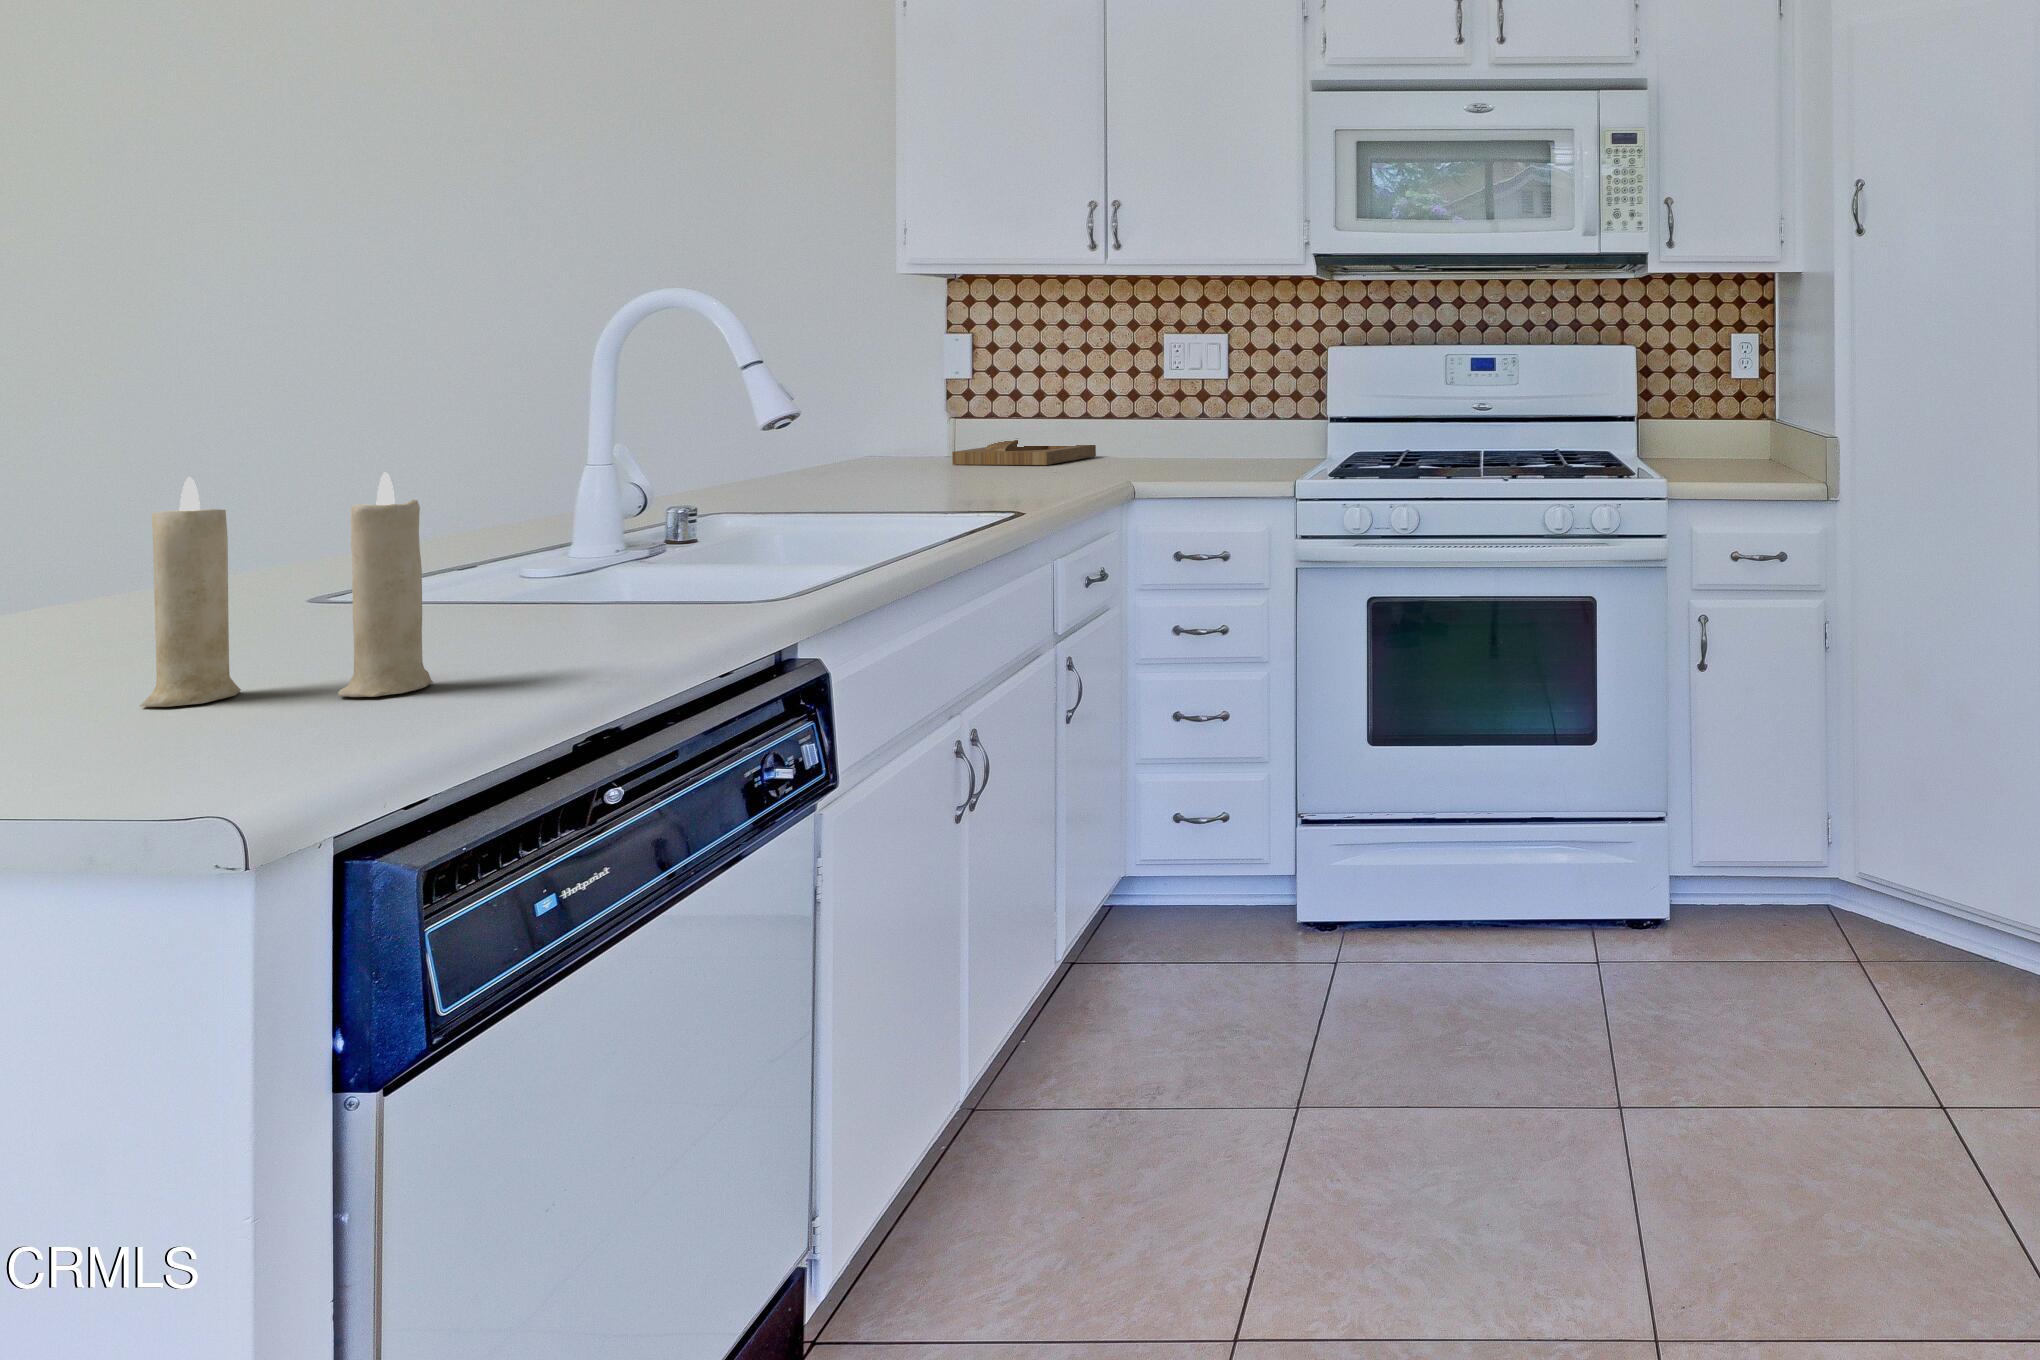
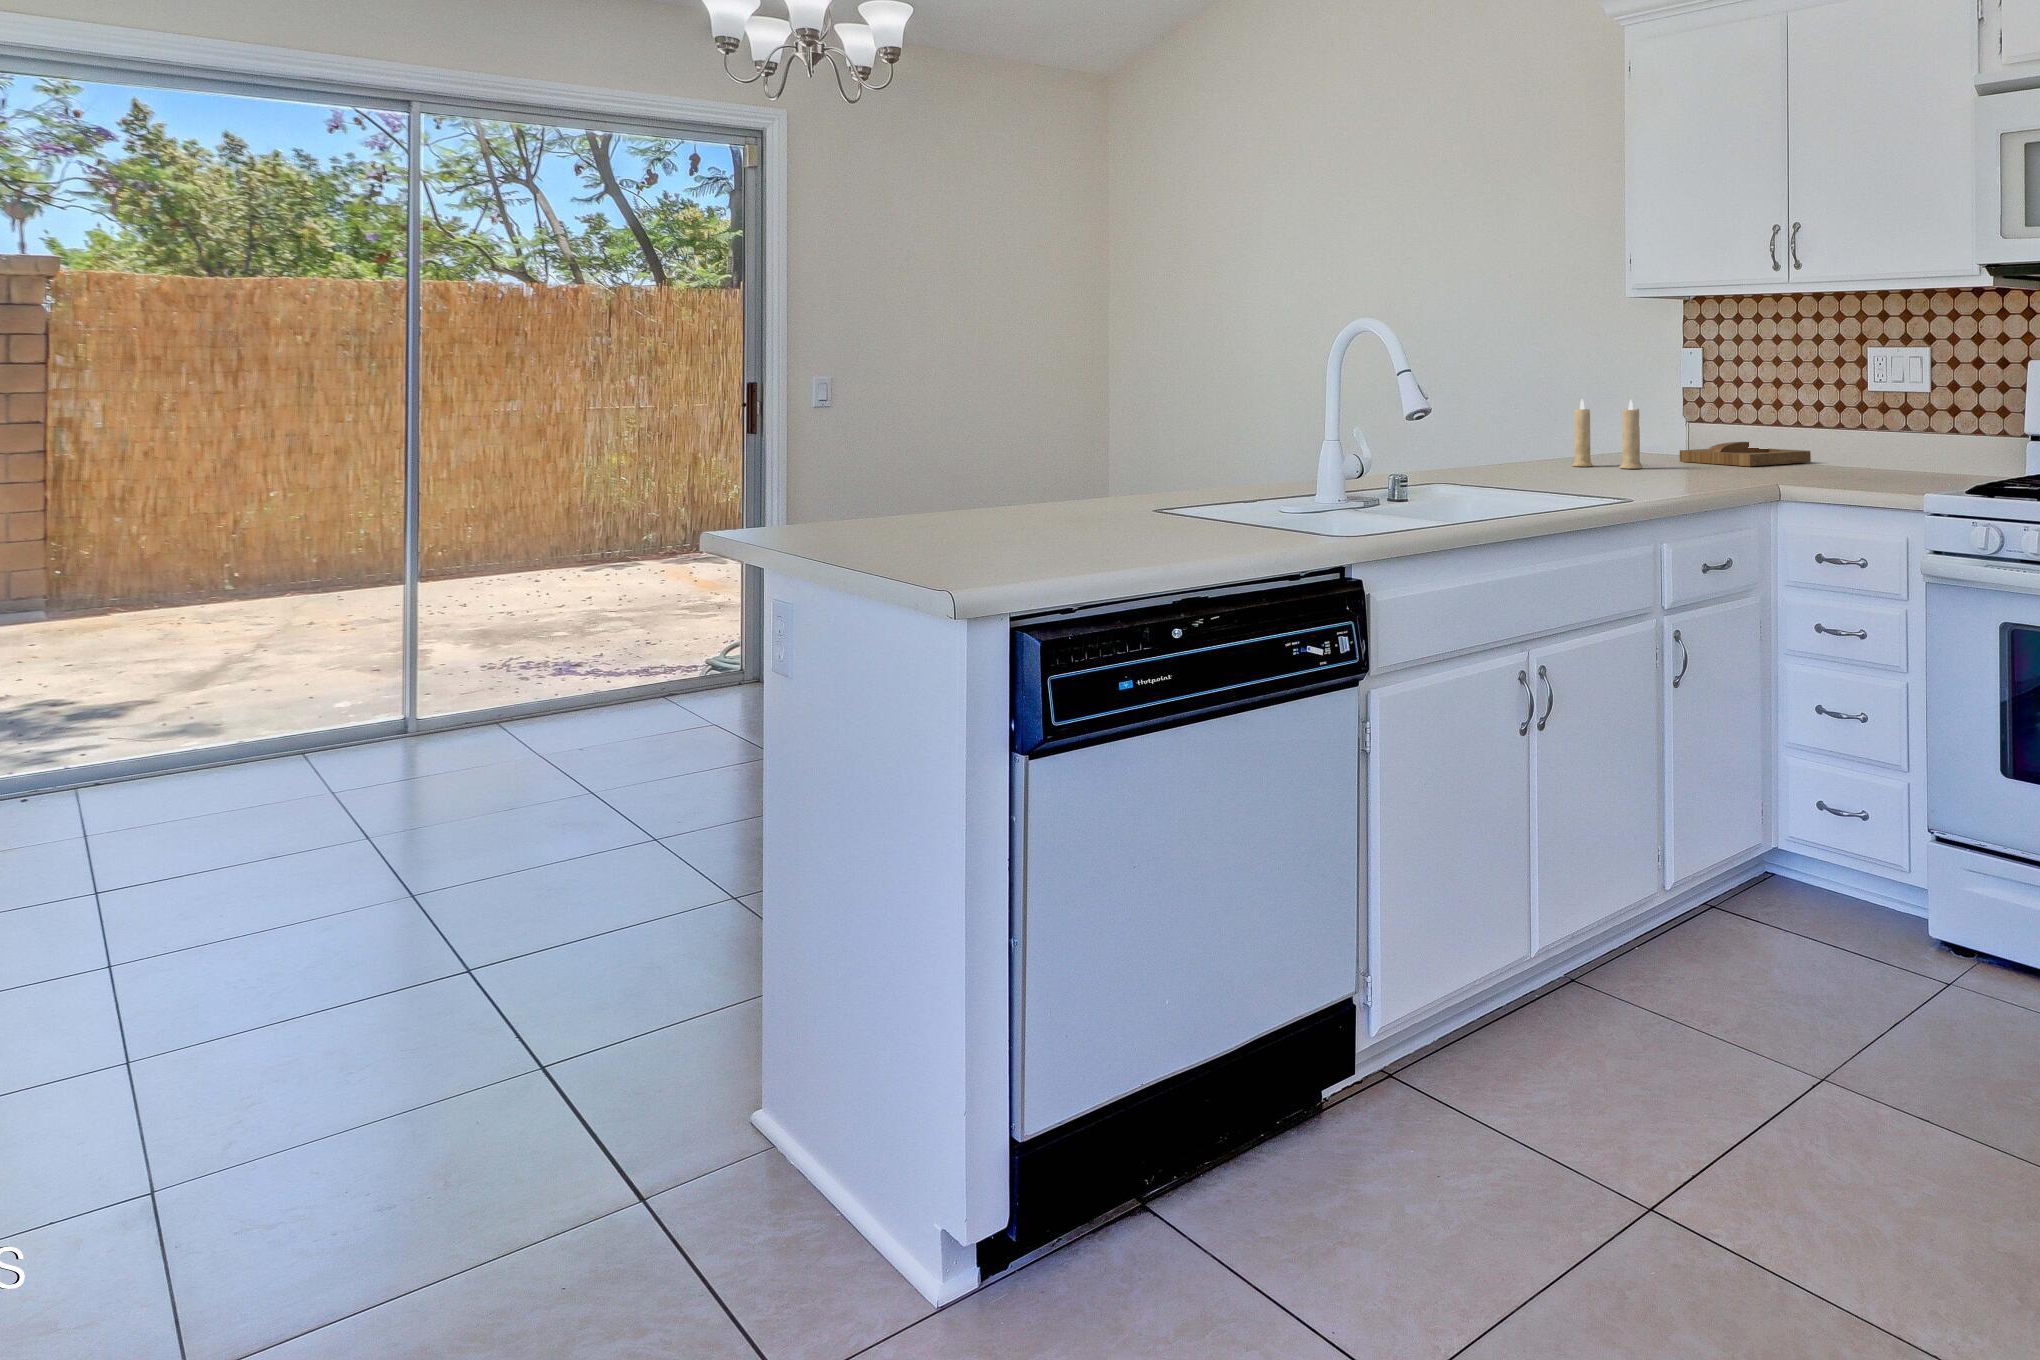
candle: present [140,472,433,707] -> present [1572,400,1642,469]

